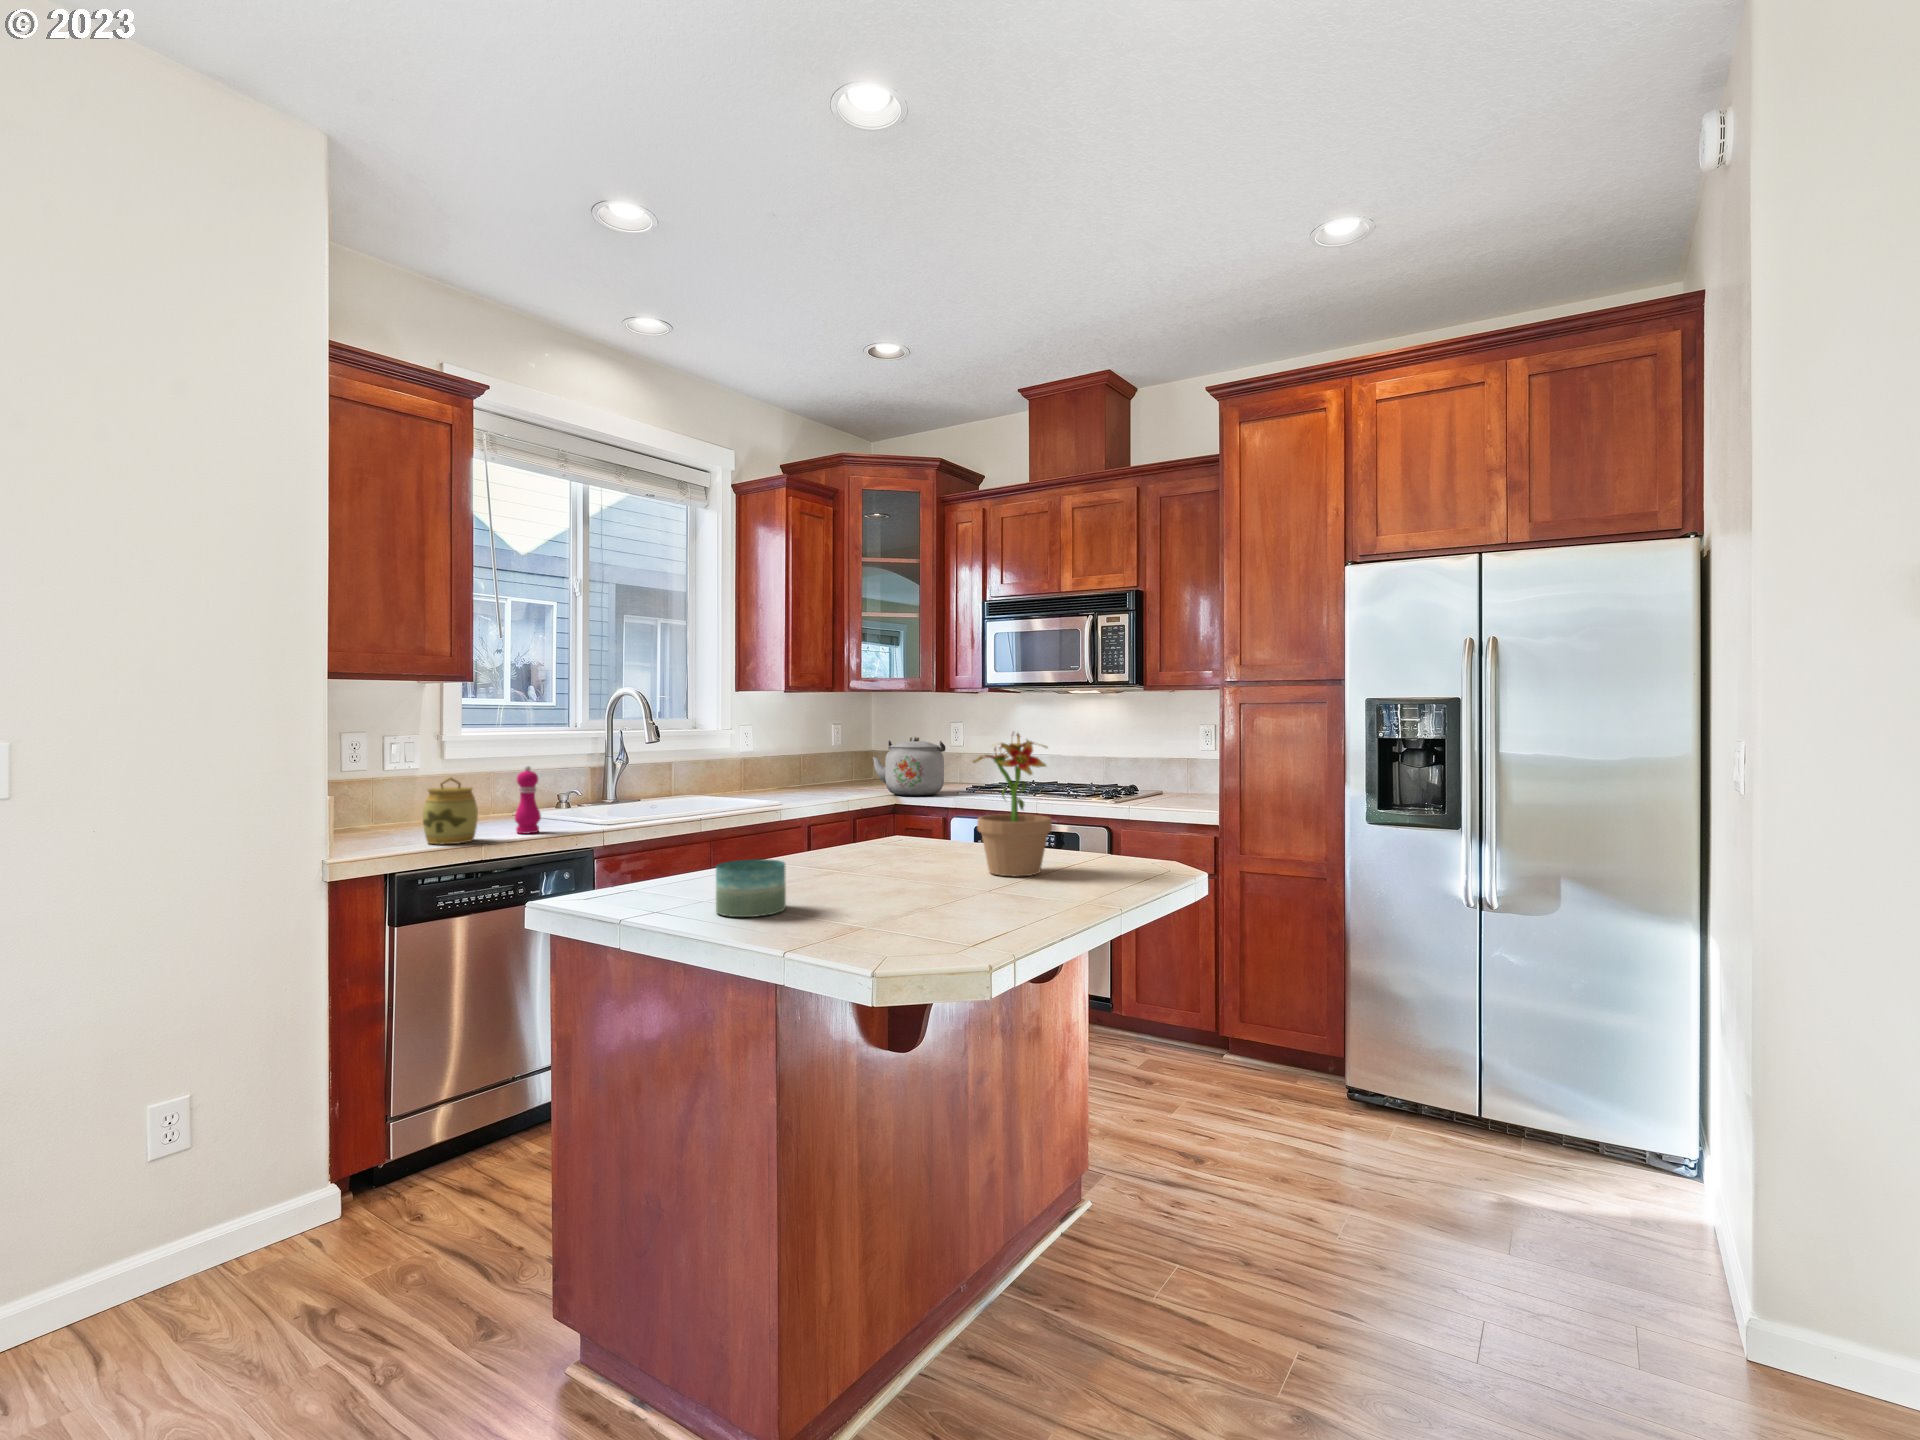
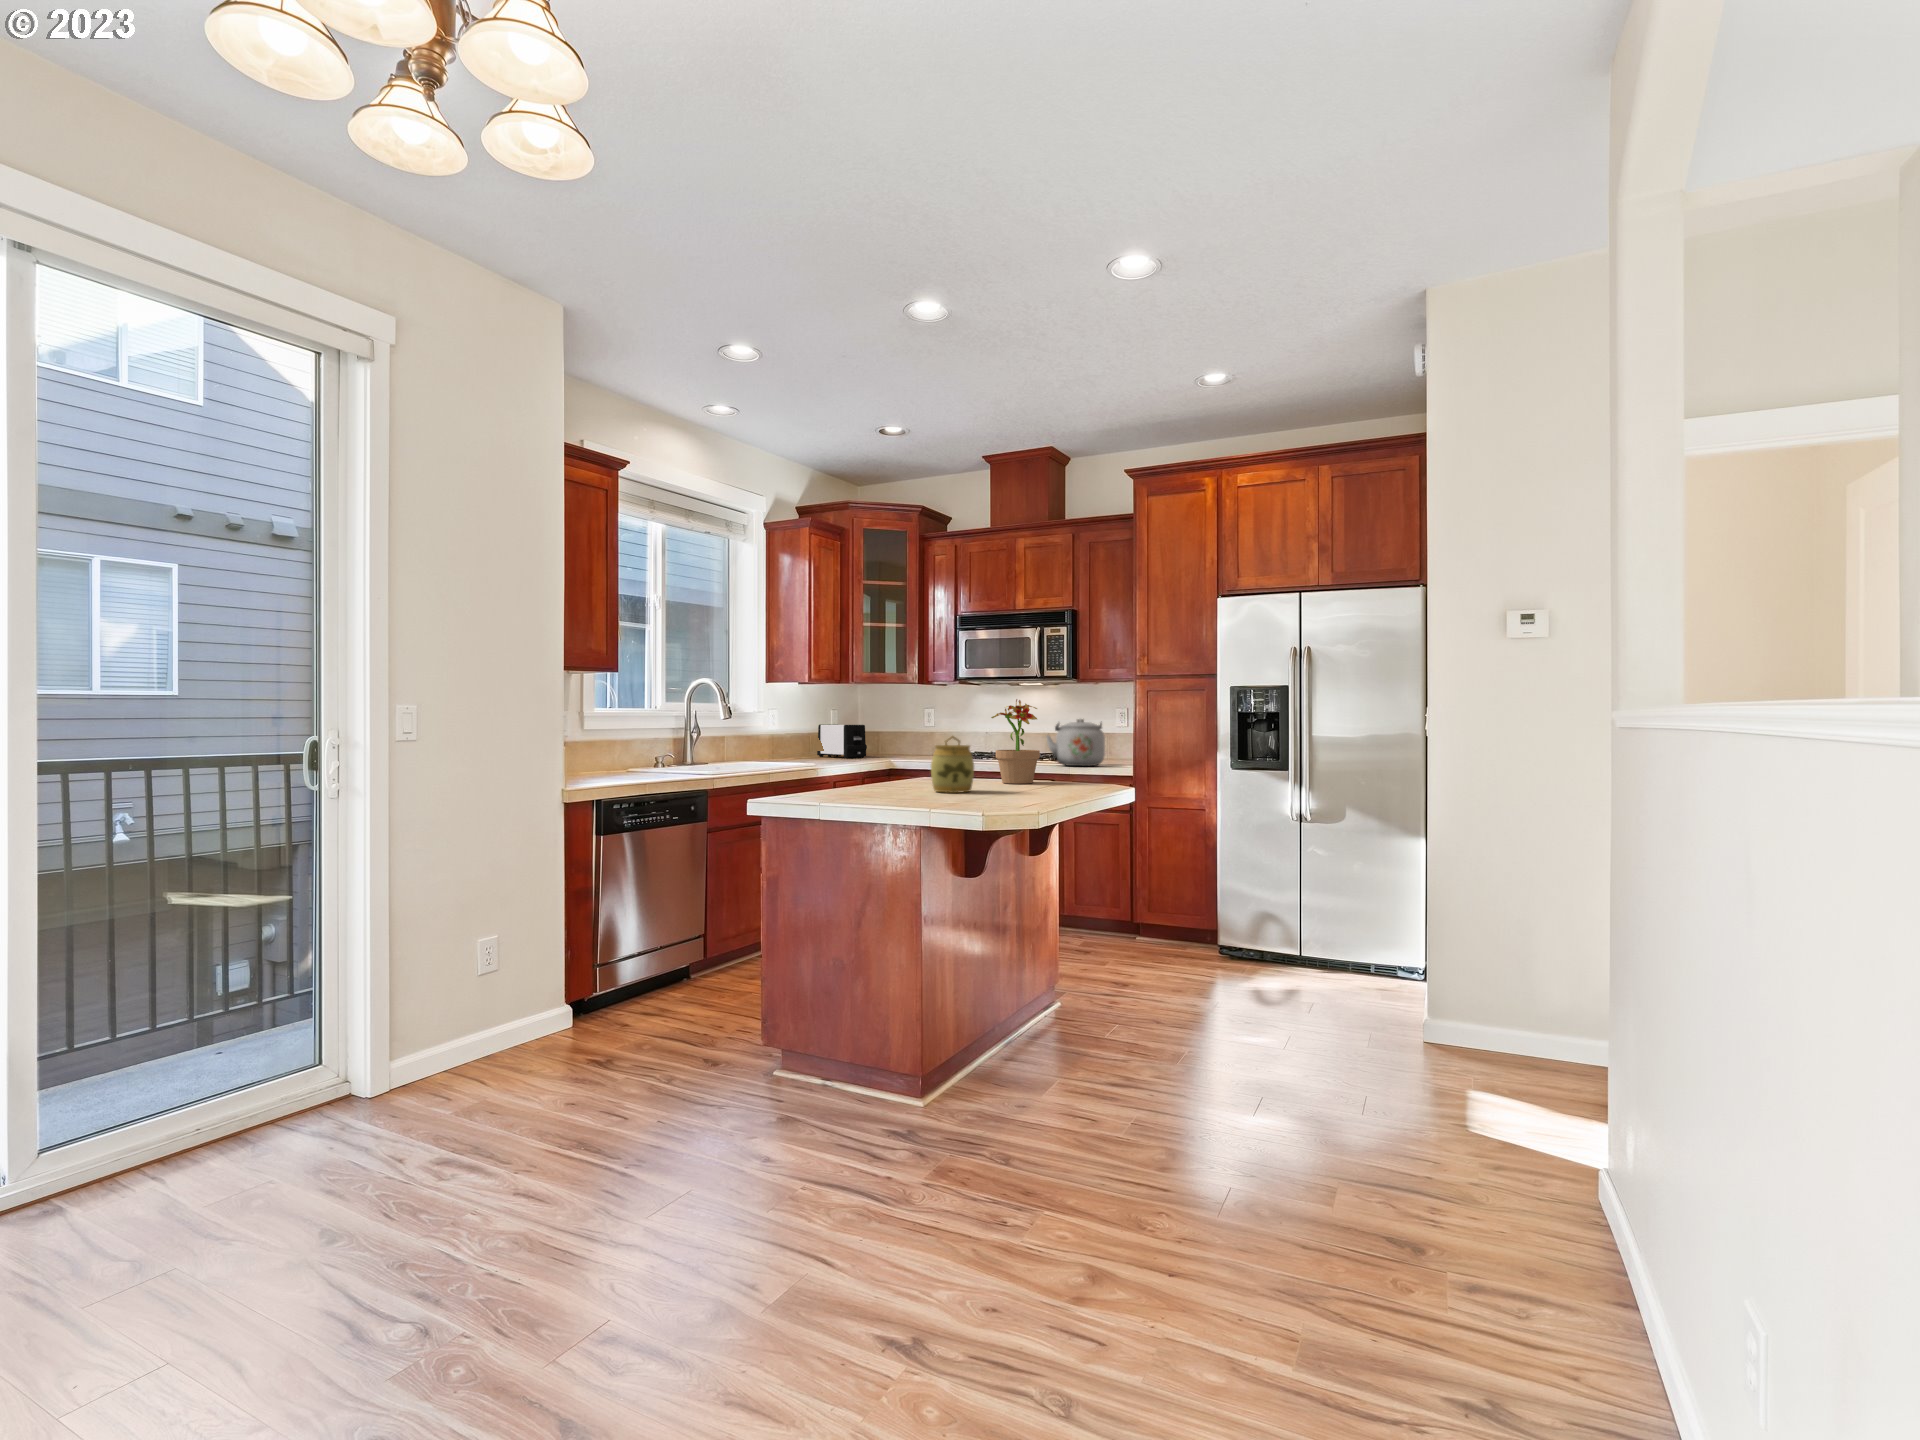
kettle: present [873,737,945,796] -> present [1046,719,1105,766]
toaster: none [811,743,871,788] -> present [817,724,867,758]
pepper mill: present [515,766,541,834] -> none [655,729,672,776]
jar: present [423,778,478,844] -> present [931,736,974,793]
candle: present [716,859,786,917] -> none [865,767,903,794]

